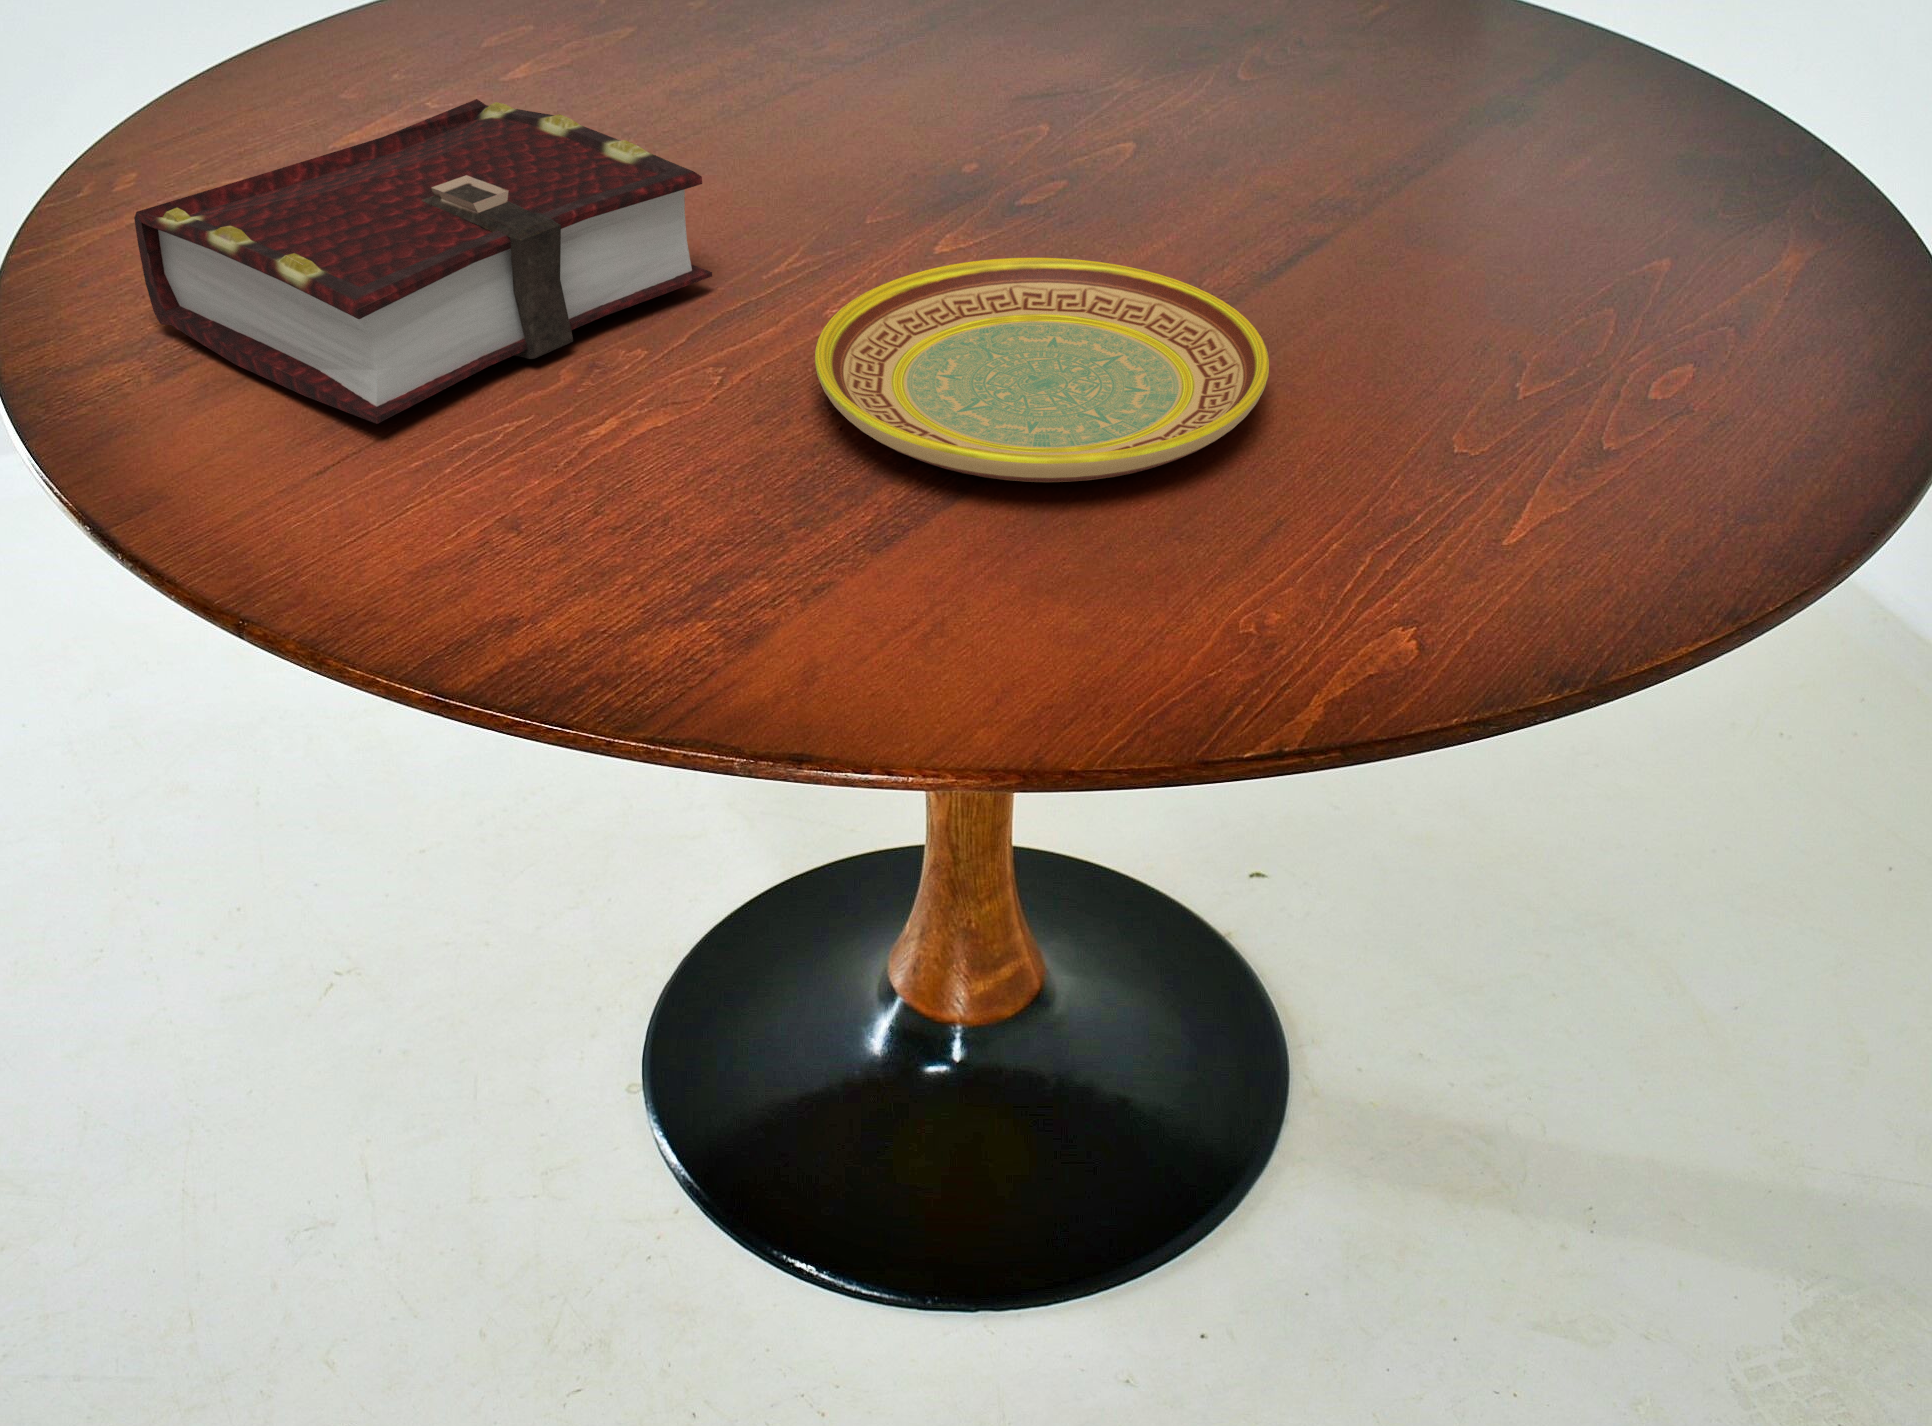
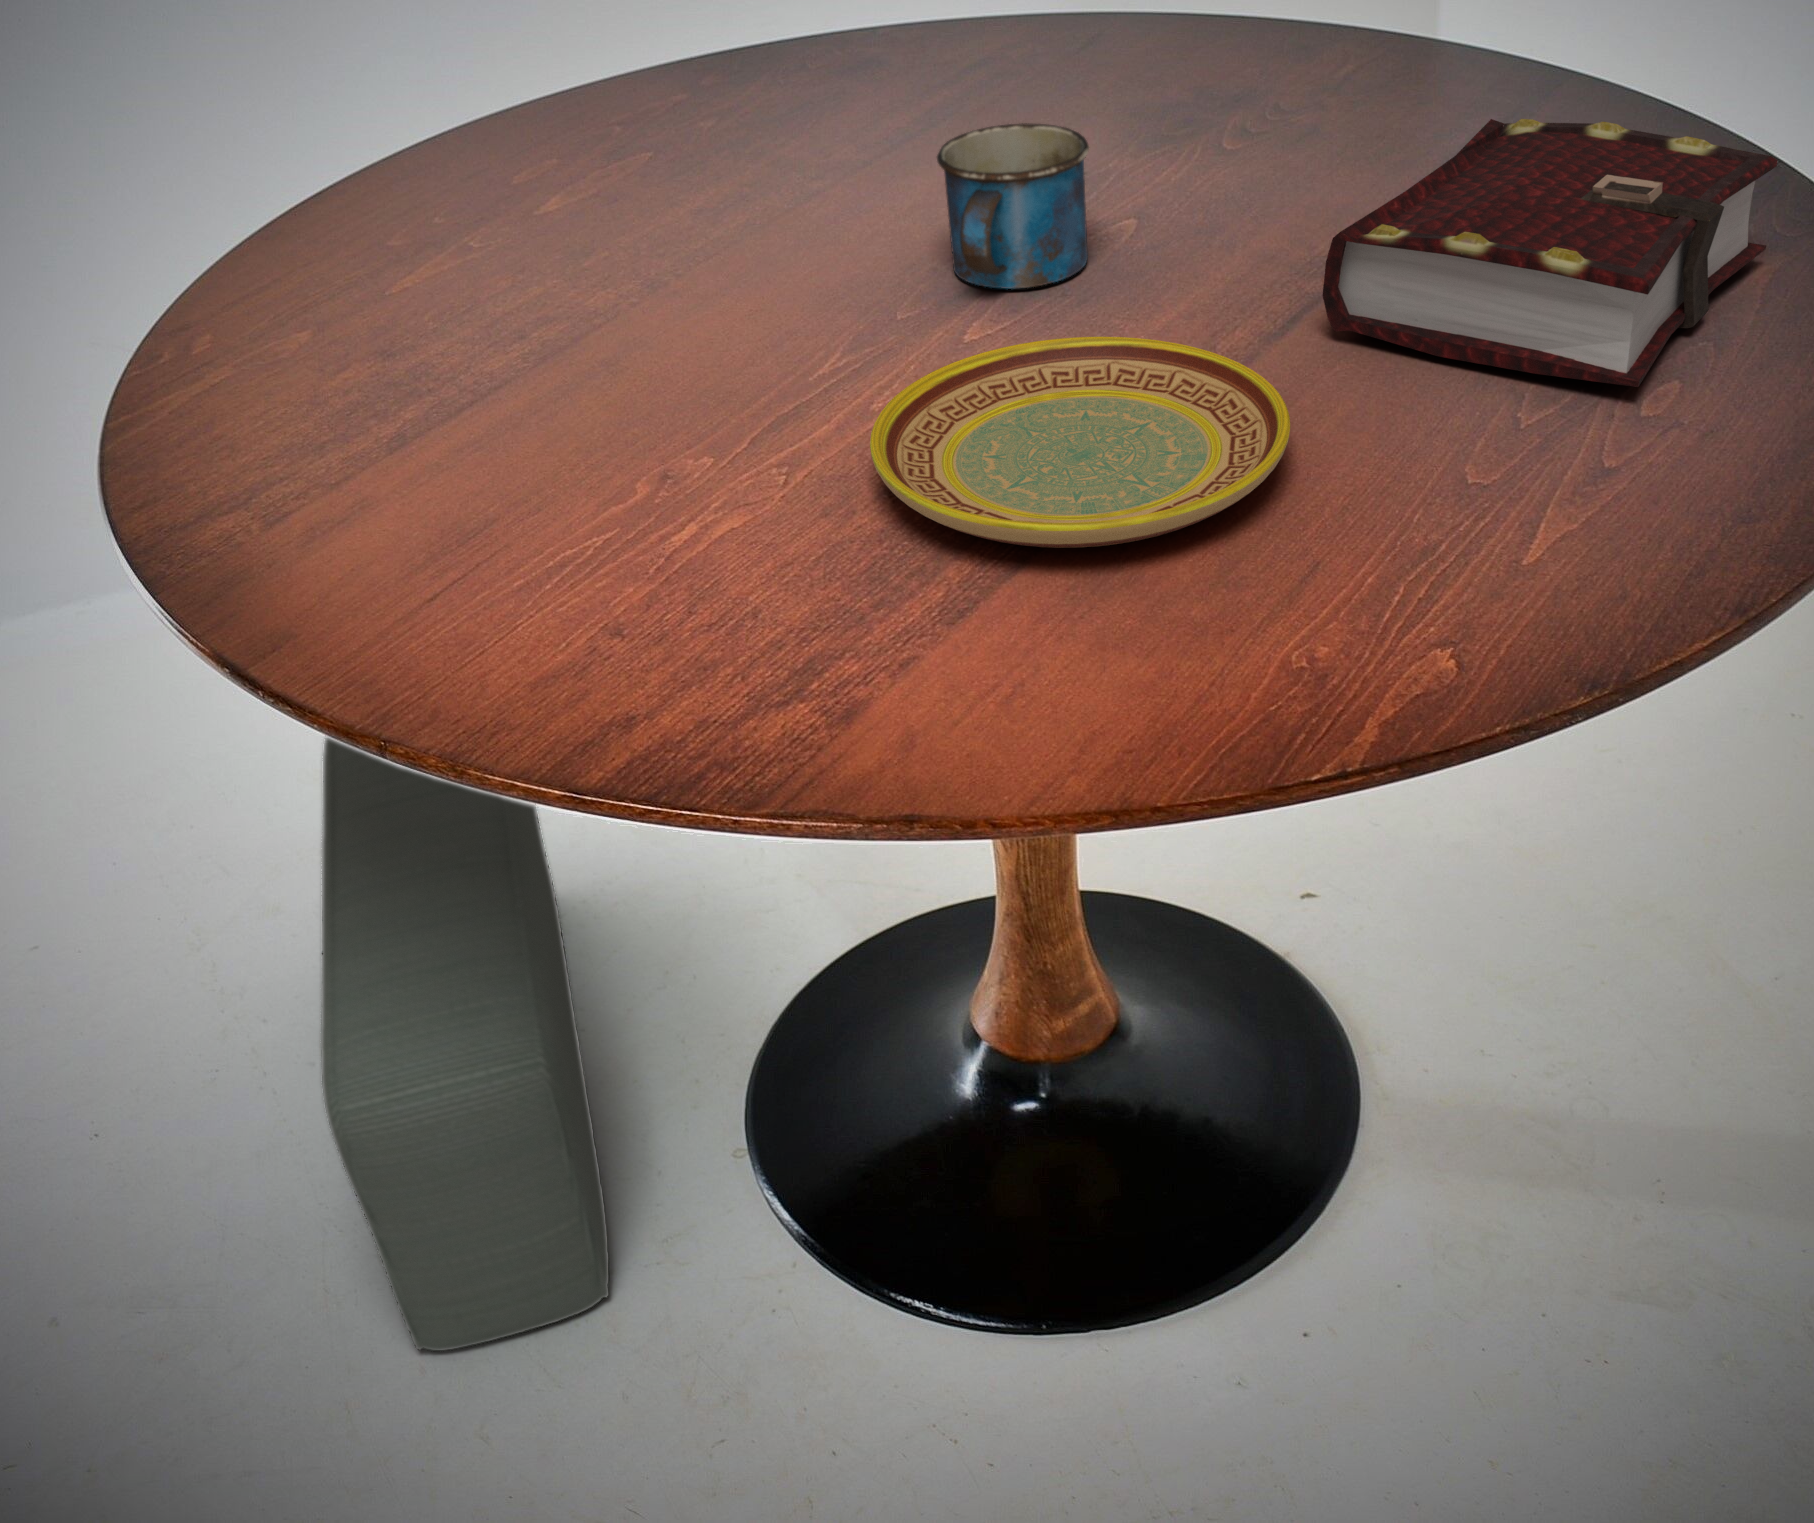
mug: none [929,28,1092,203] -> present [937,123,1089,289]
book: present [134,99,712,424] -> present [1322,119,1777,387]
pouf: none [182,569,480,1274] -> present [321,738,609,1351]

